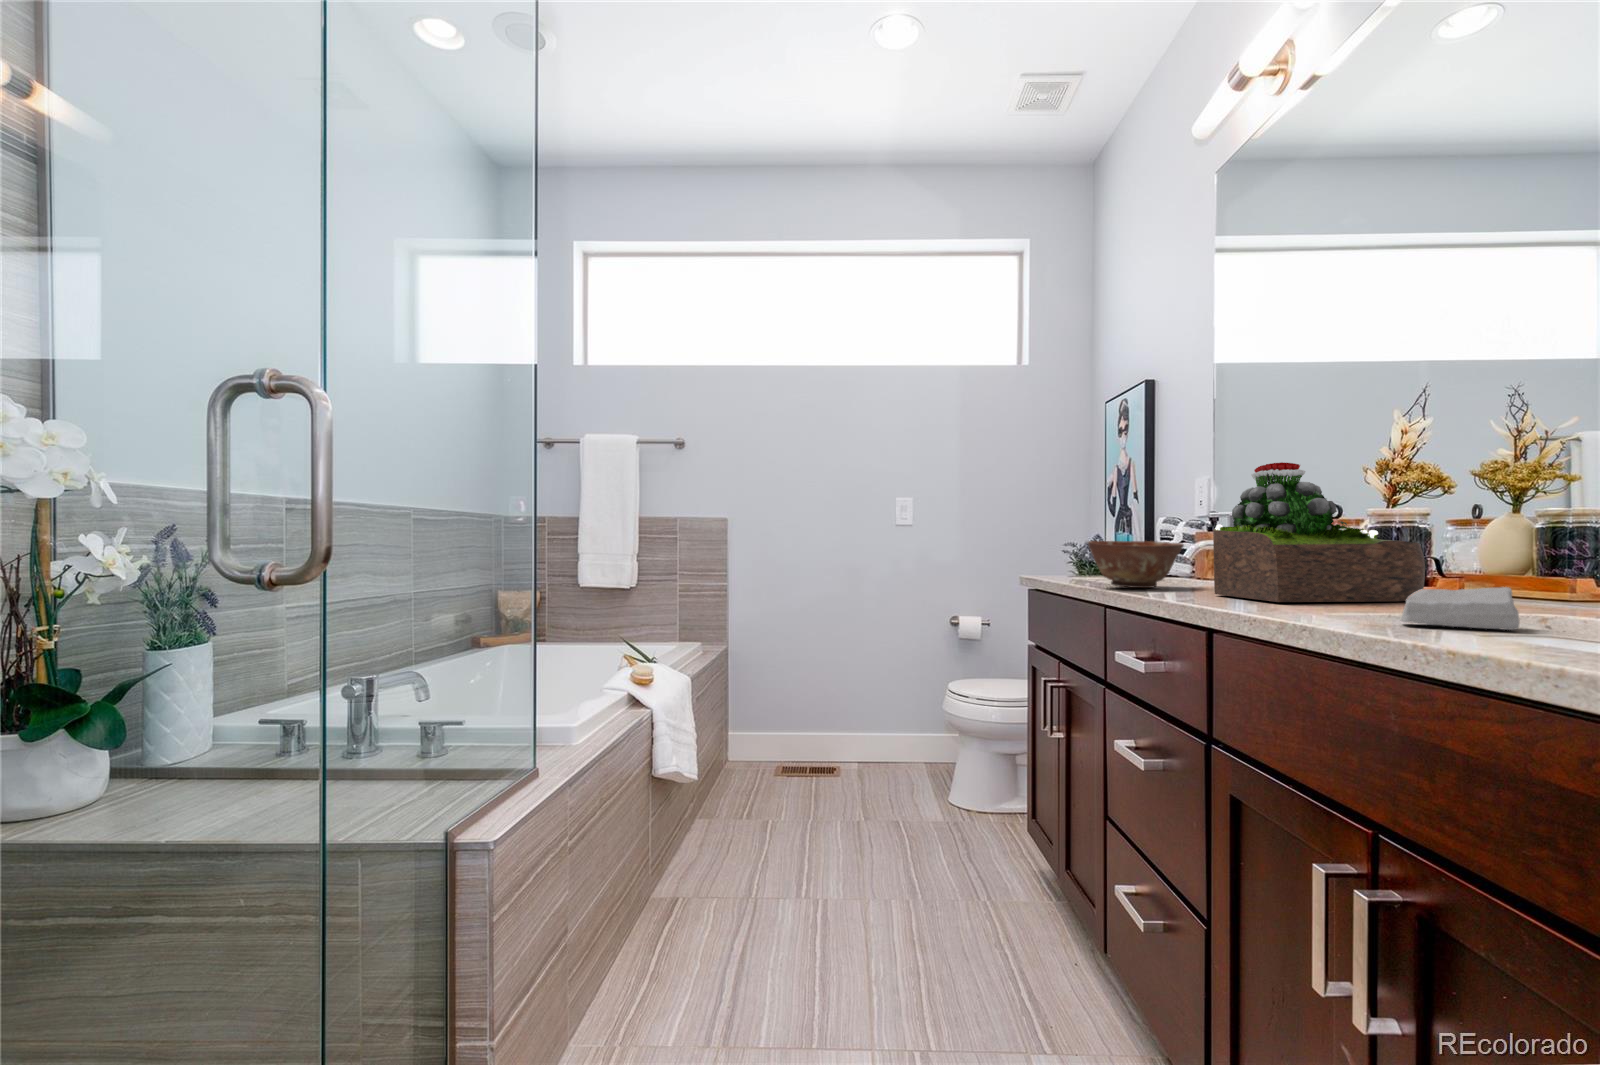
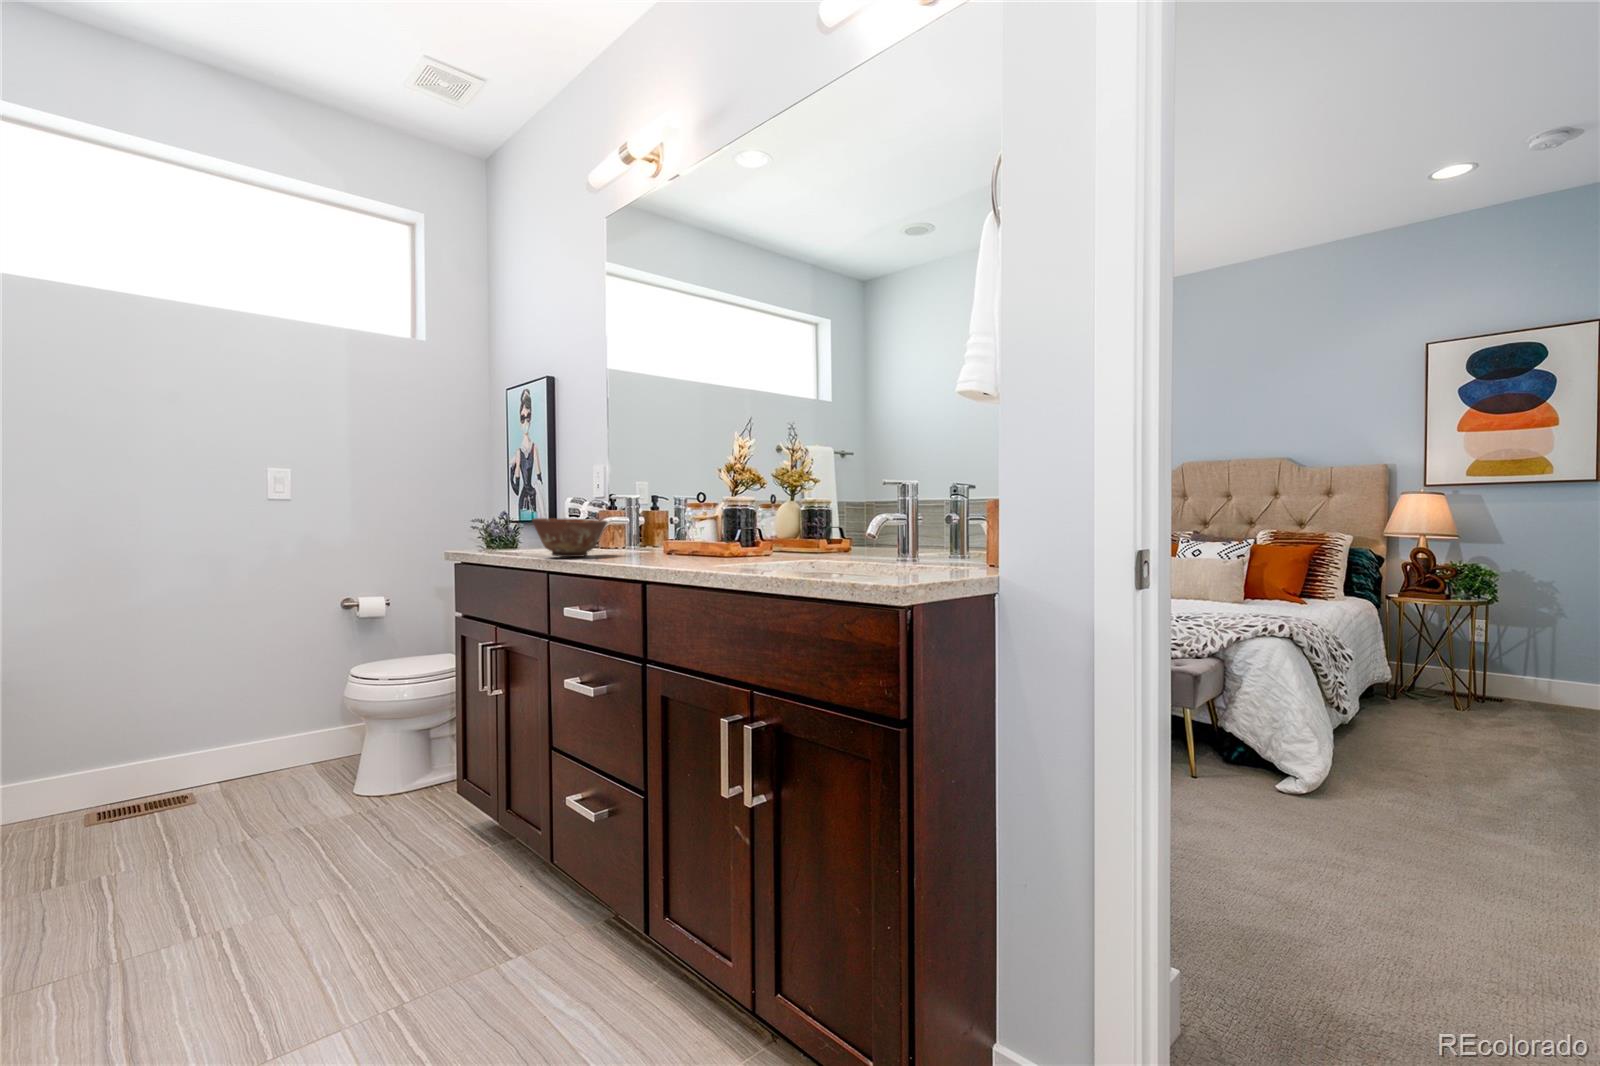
succulent plant: present [1213,462,1425,602] -> none [635,463,757,561]
soap bar: present [1401,587,1520,630] -> none [758,544,810,568]

